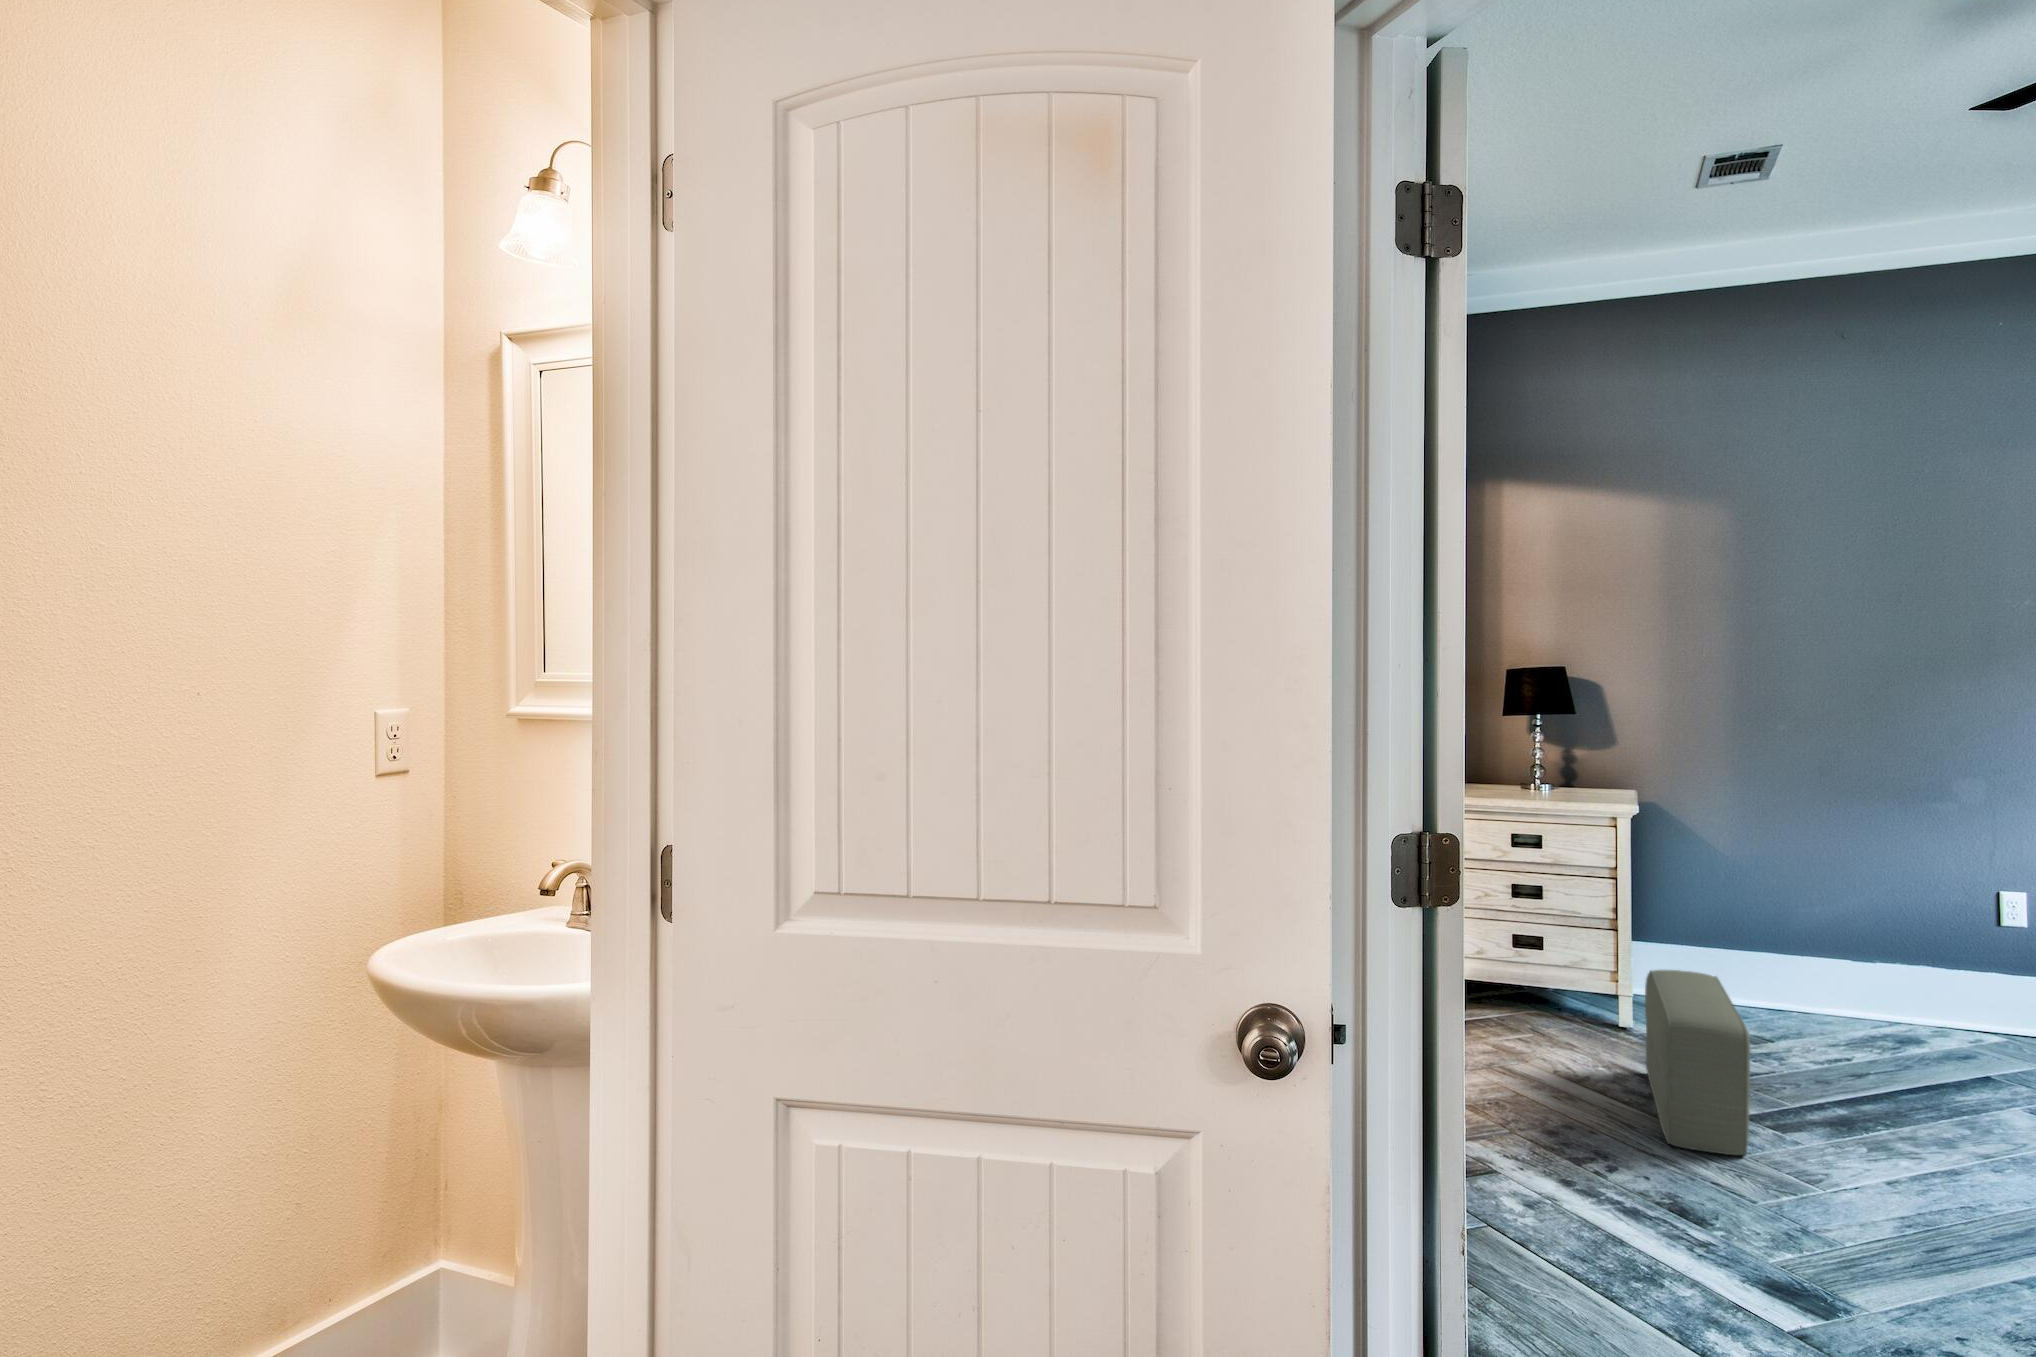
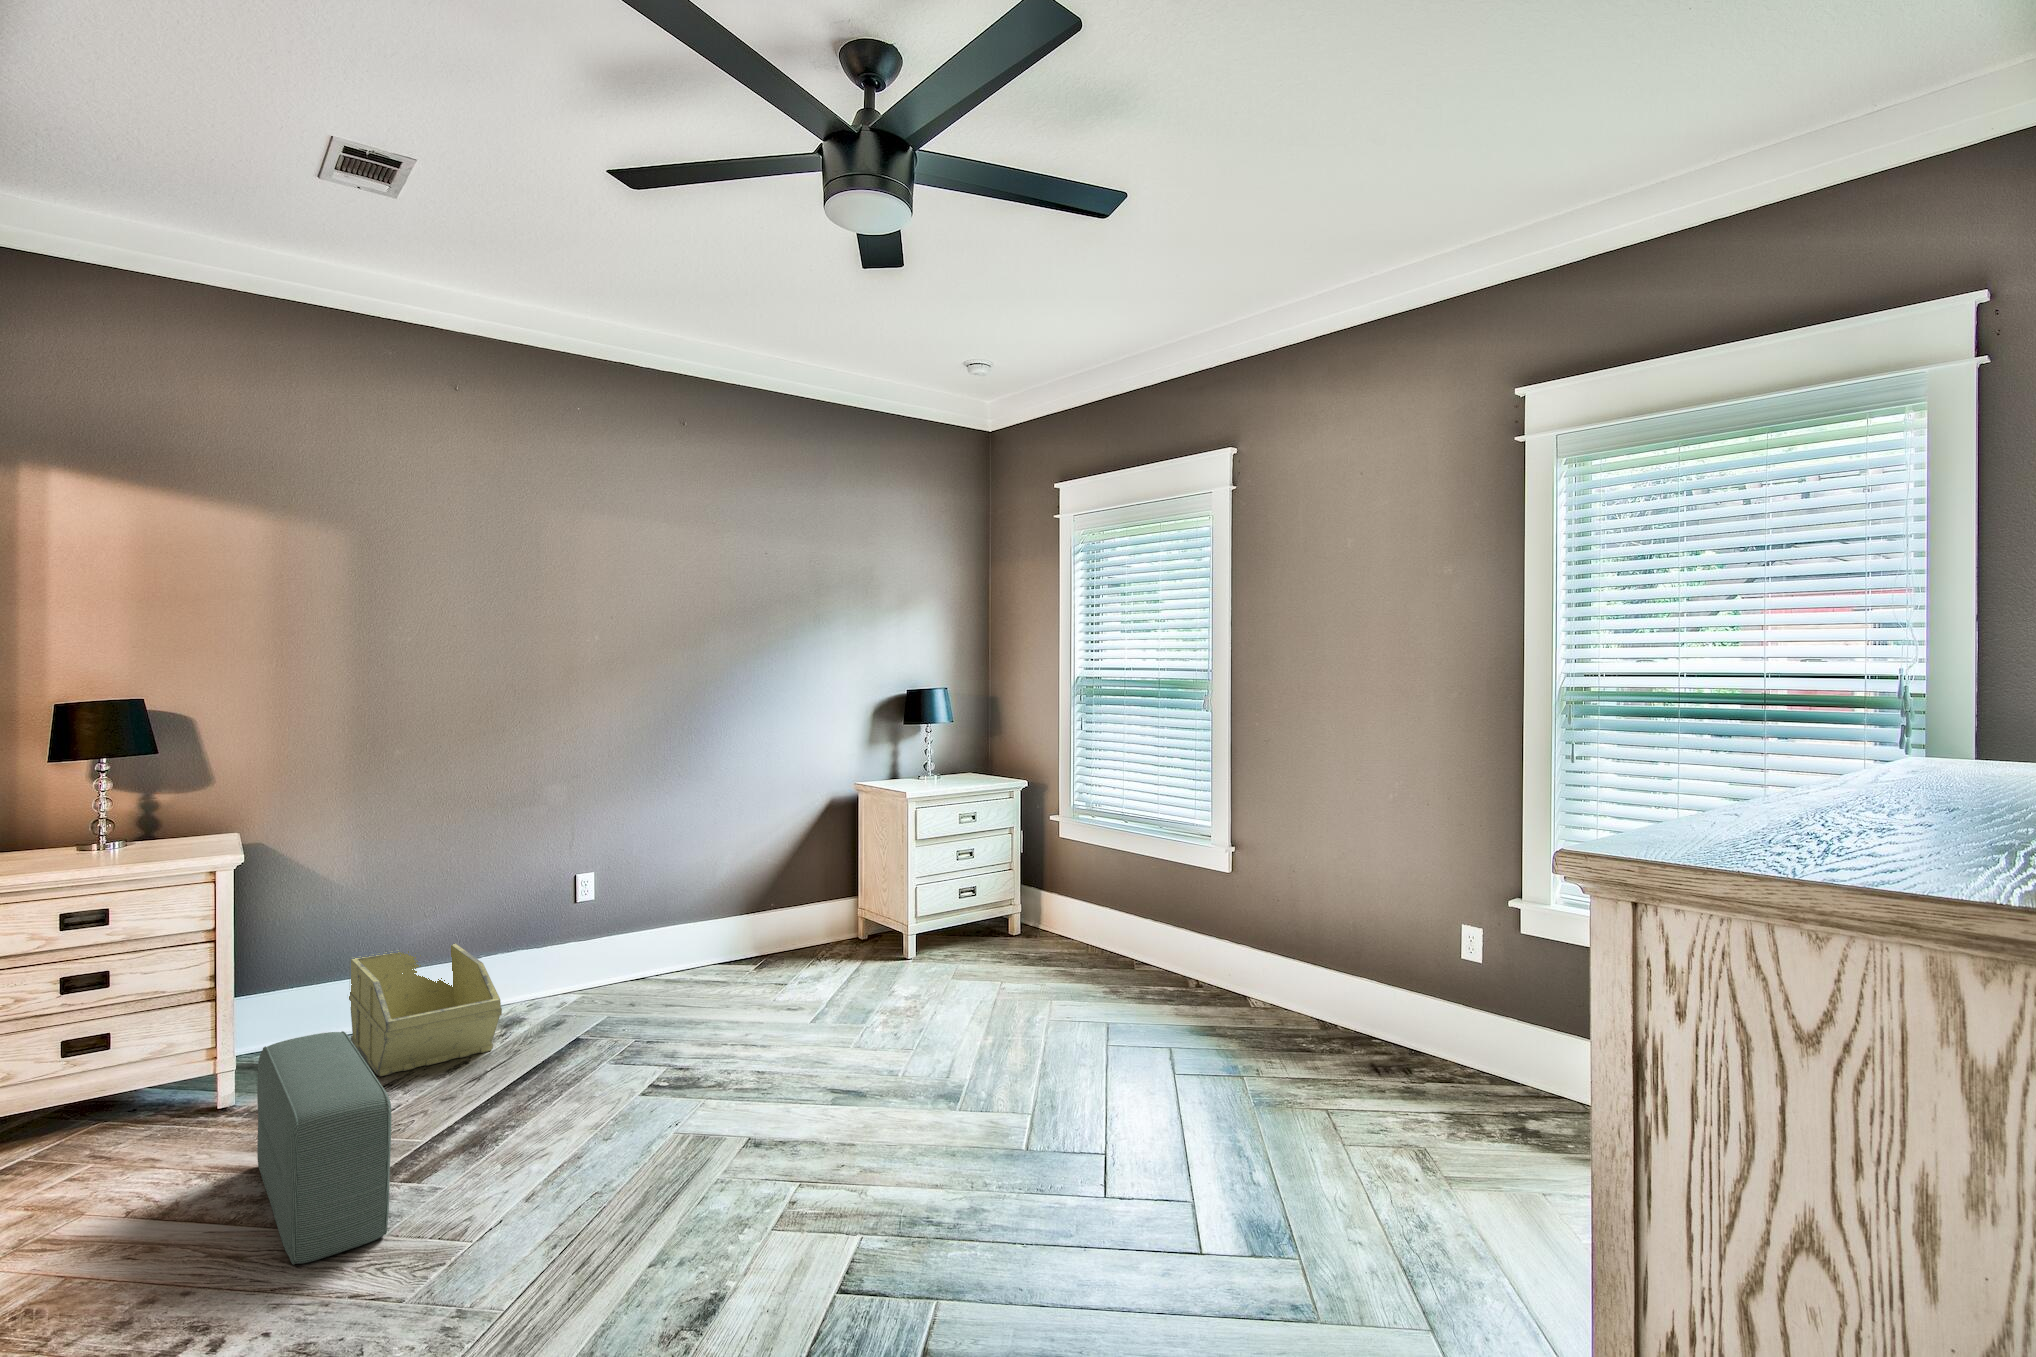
storage bin: none [1731,929,1889,1058] -> present [349,944,502,1076]

